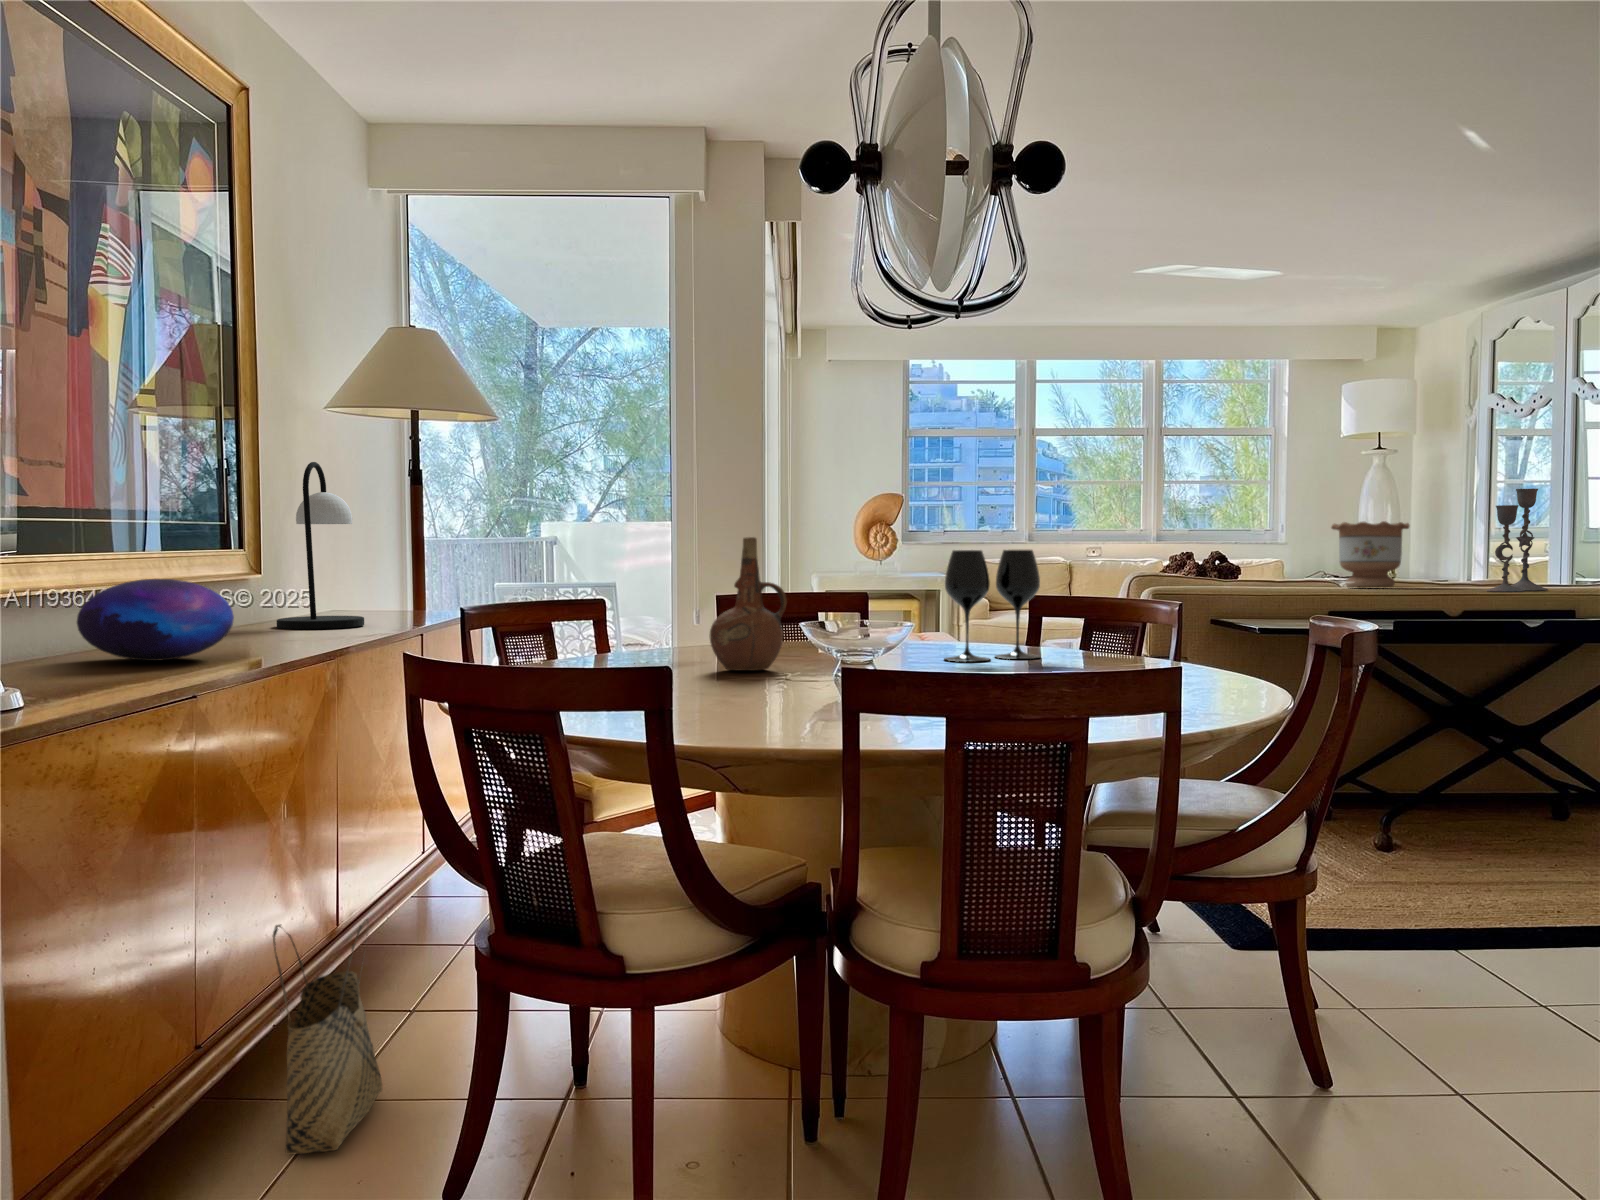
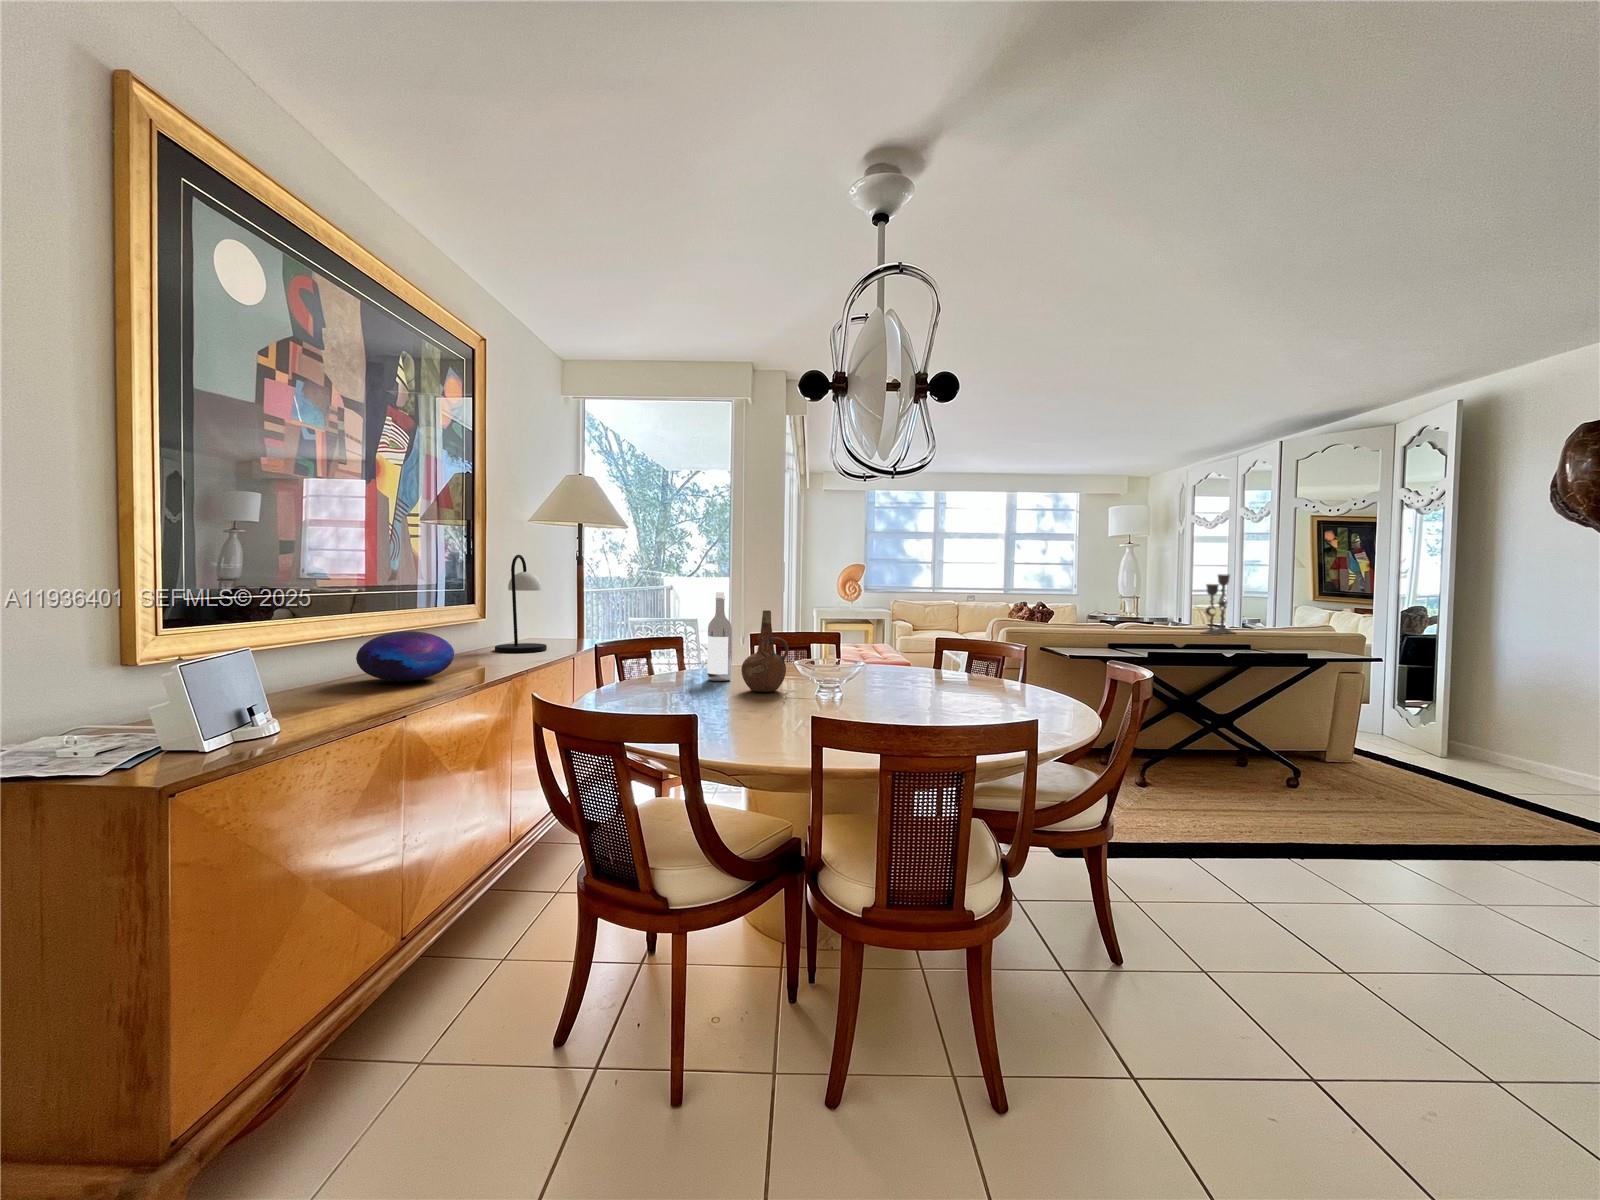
wine bottle: none [649,512,690,660] -> present [707,592,732,681]
flower pot: present [1331,521,1409,587] -> none [1109,591,1154,628]
wine glass: present [945,550,1040,662] -> none [884,617,943,686]
woven basket: present [273,918,382,1154] -> none [464,846,534,998]

